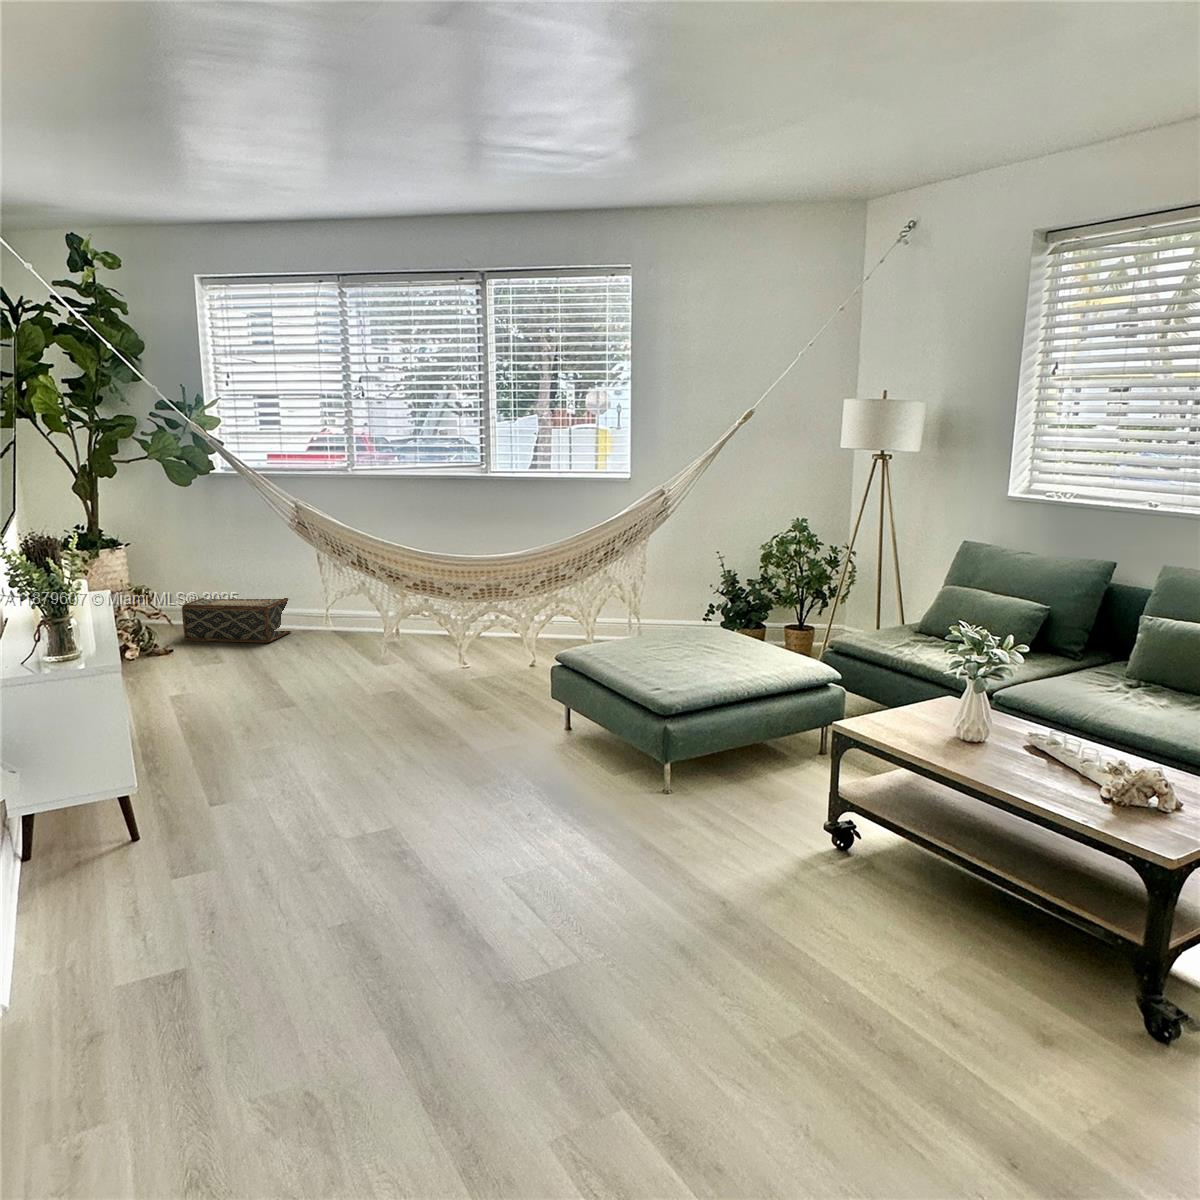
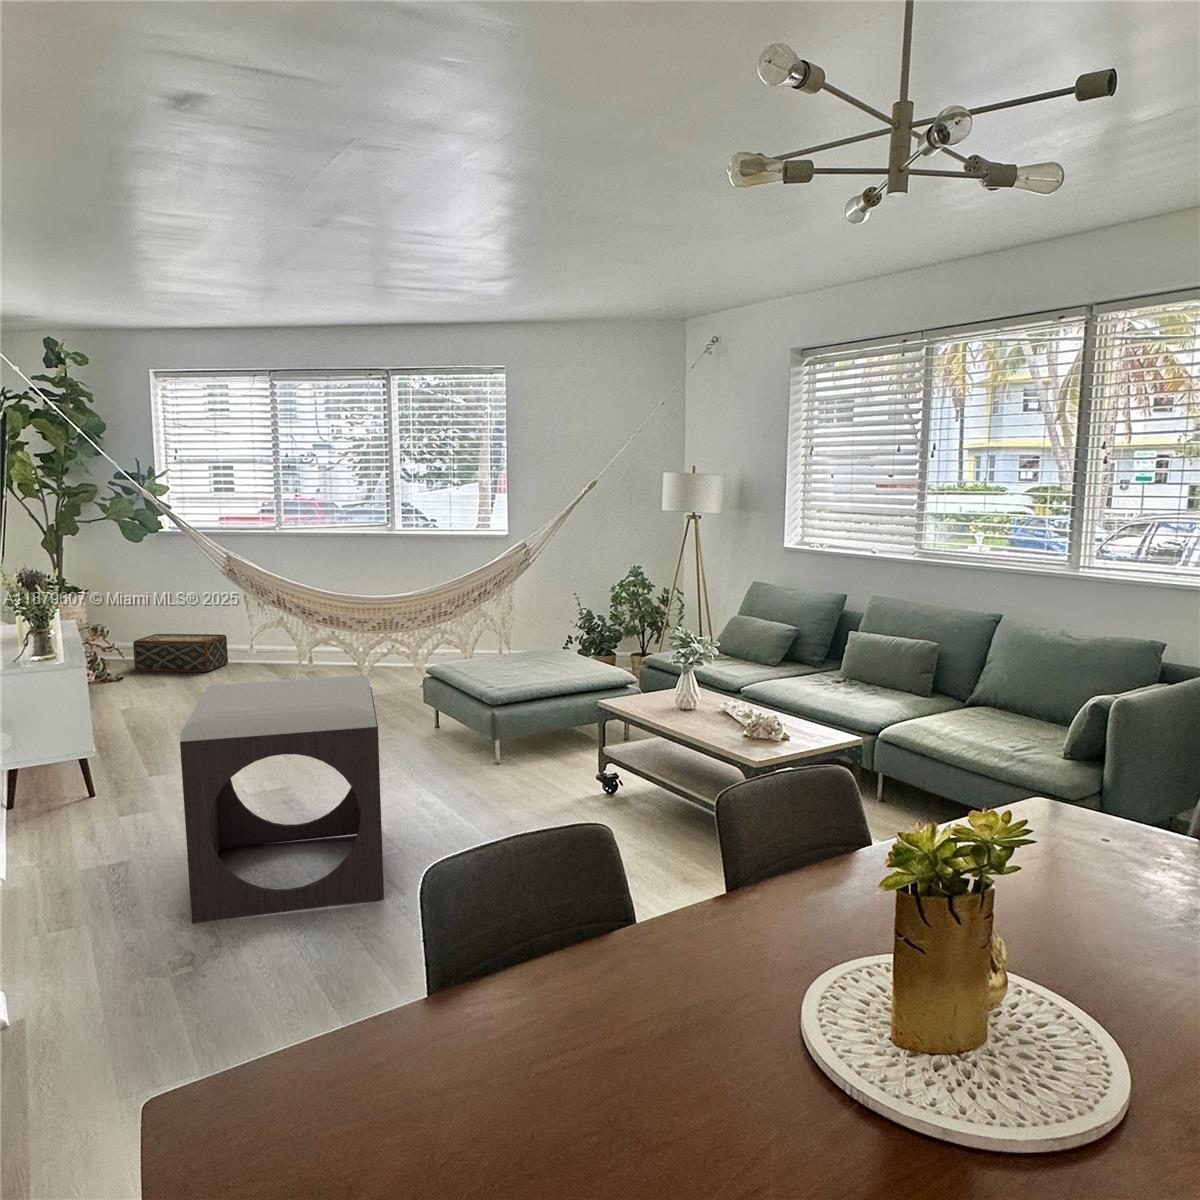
footstool: none [249,680,540,1052] -> present [180,676,384,923]

